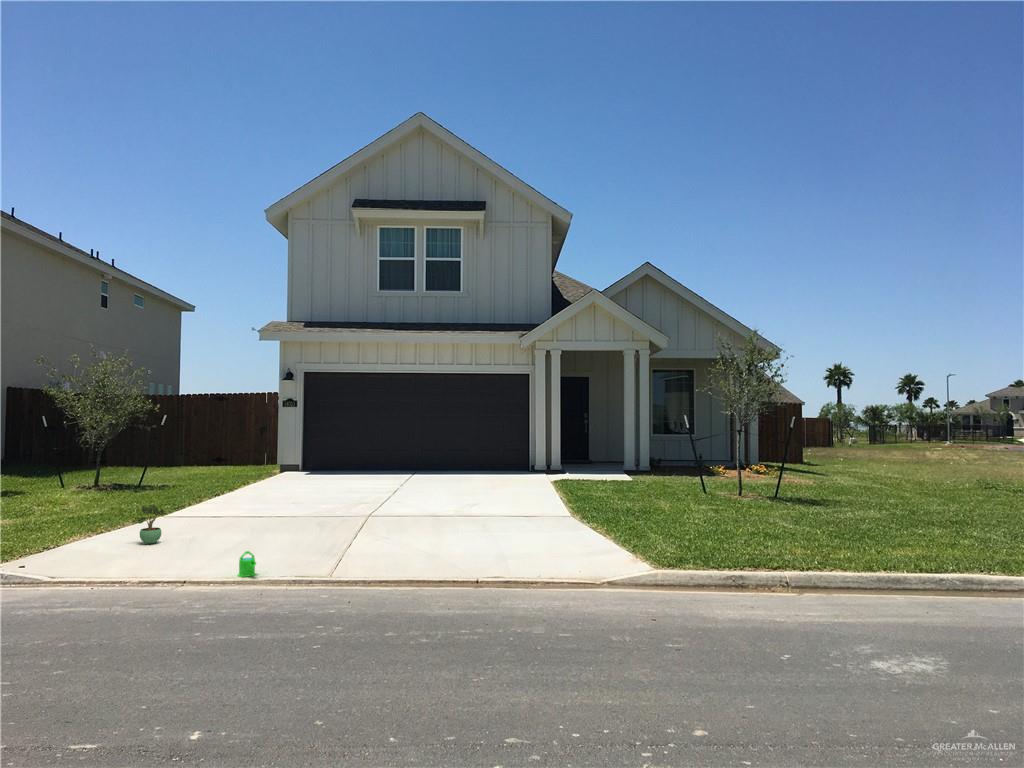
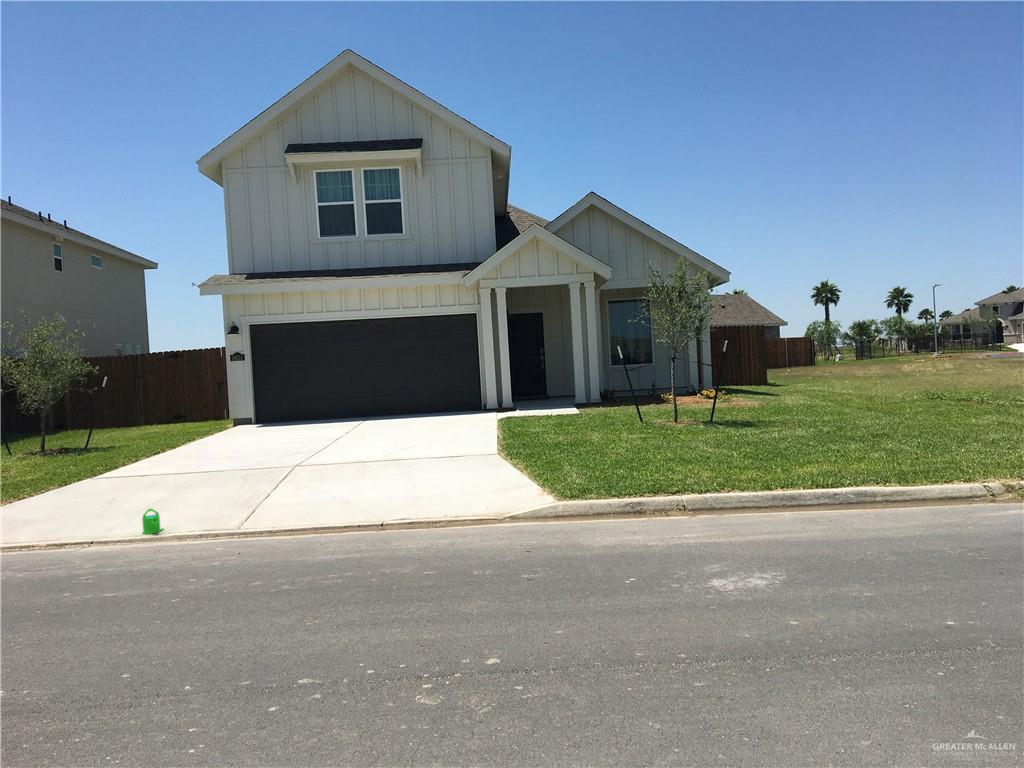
potted plant: present [137,504,164,544] -> none [55,467,82,506]

